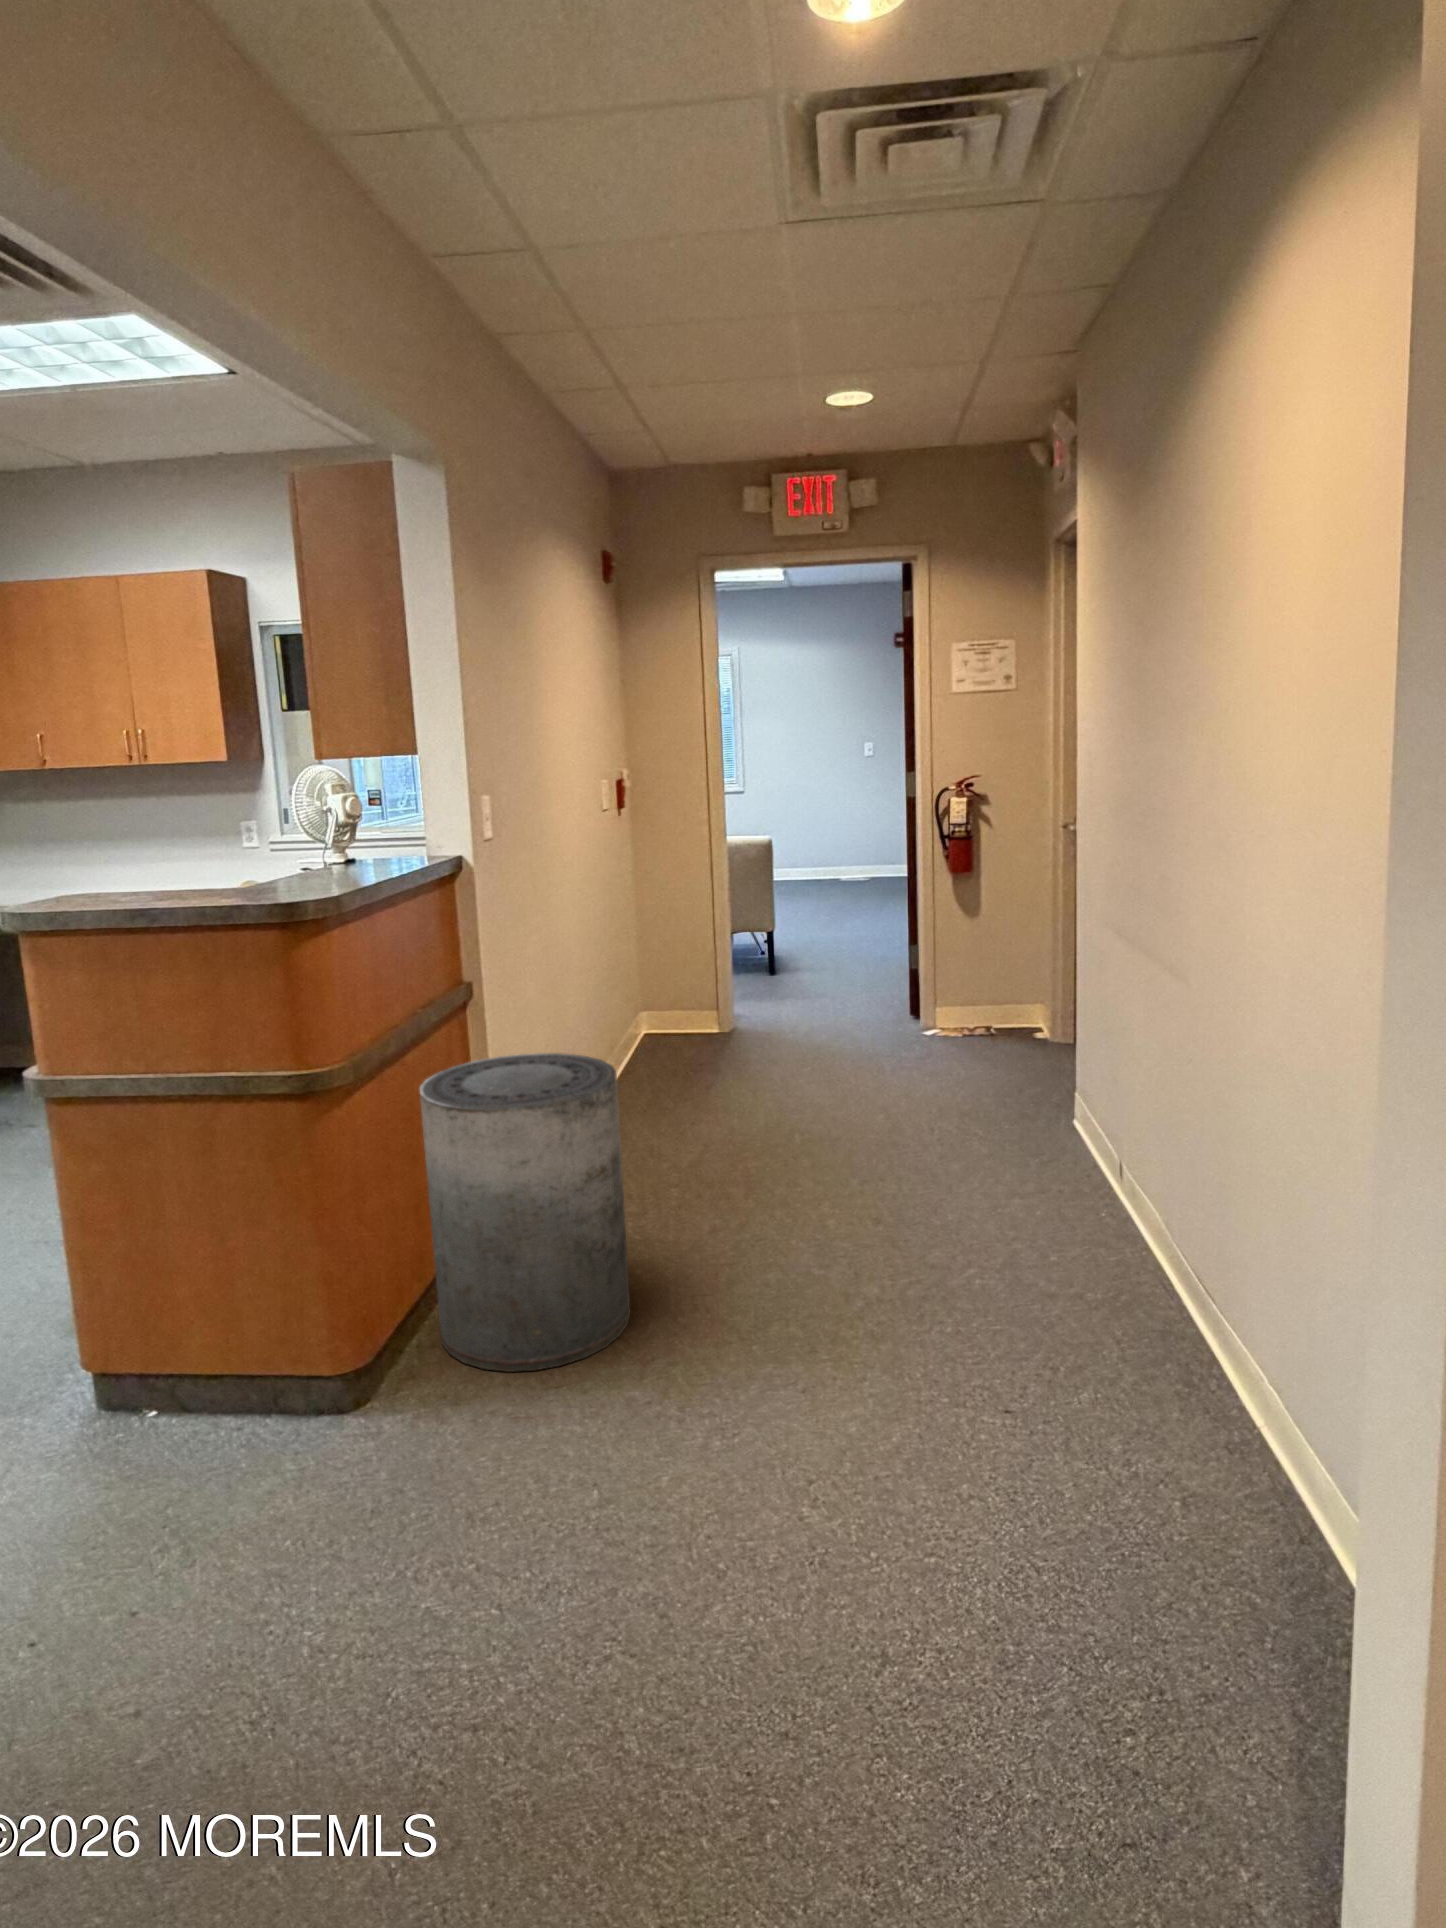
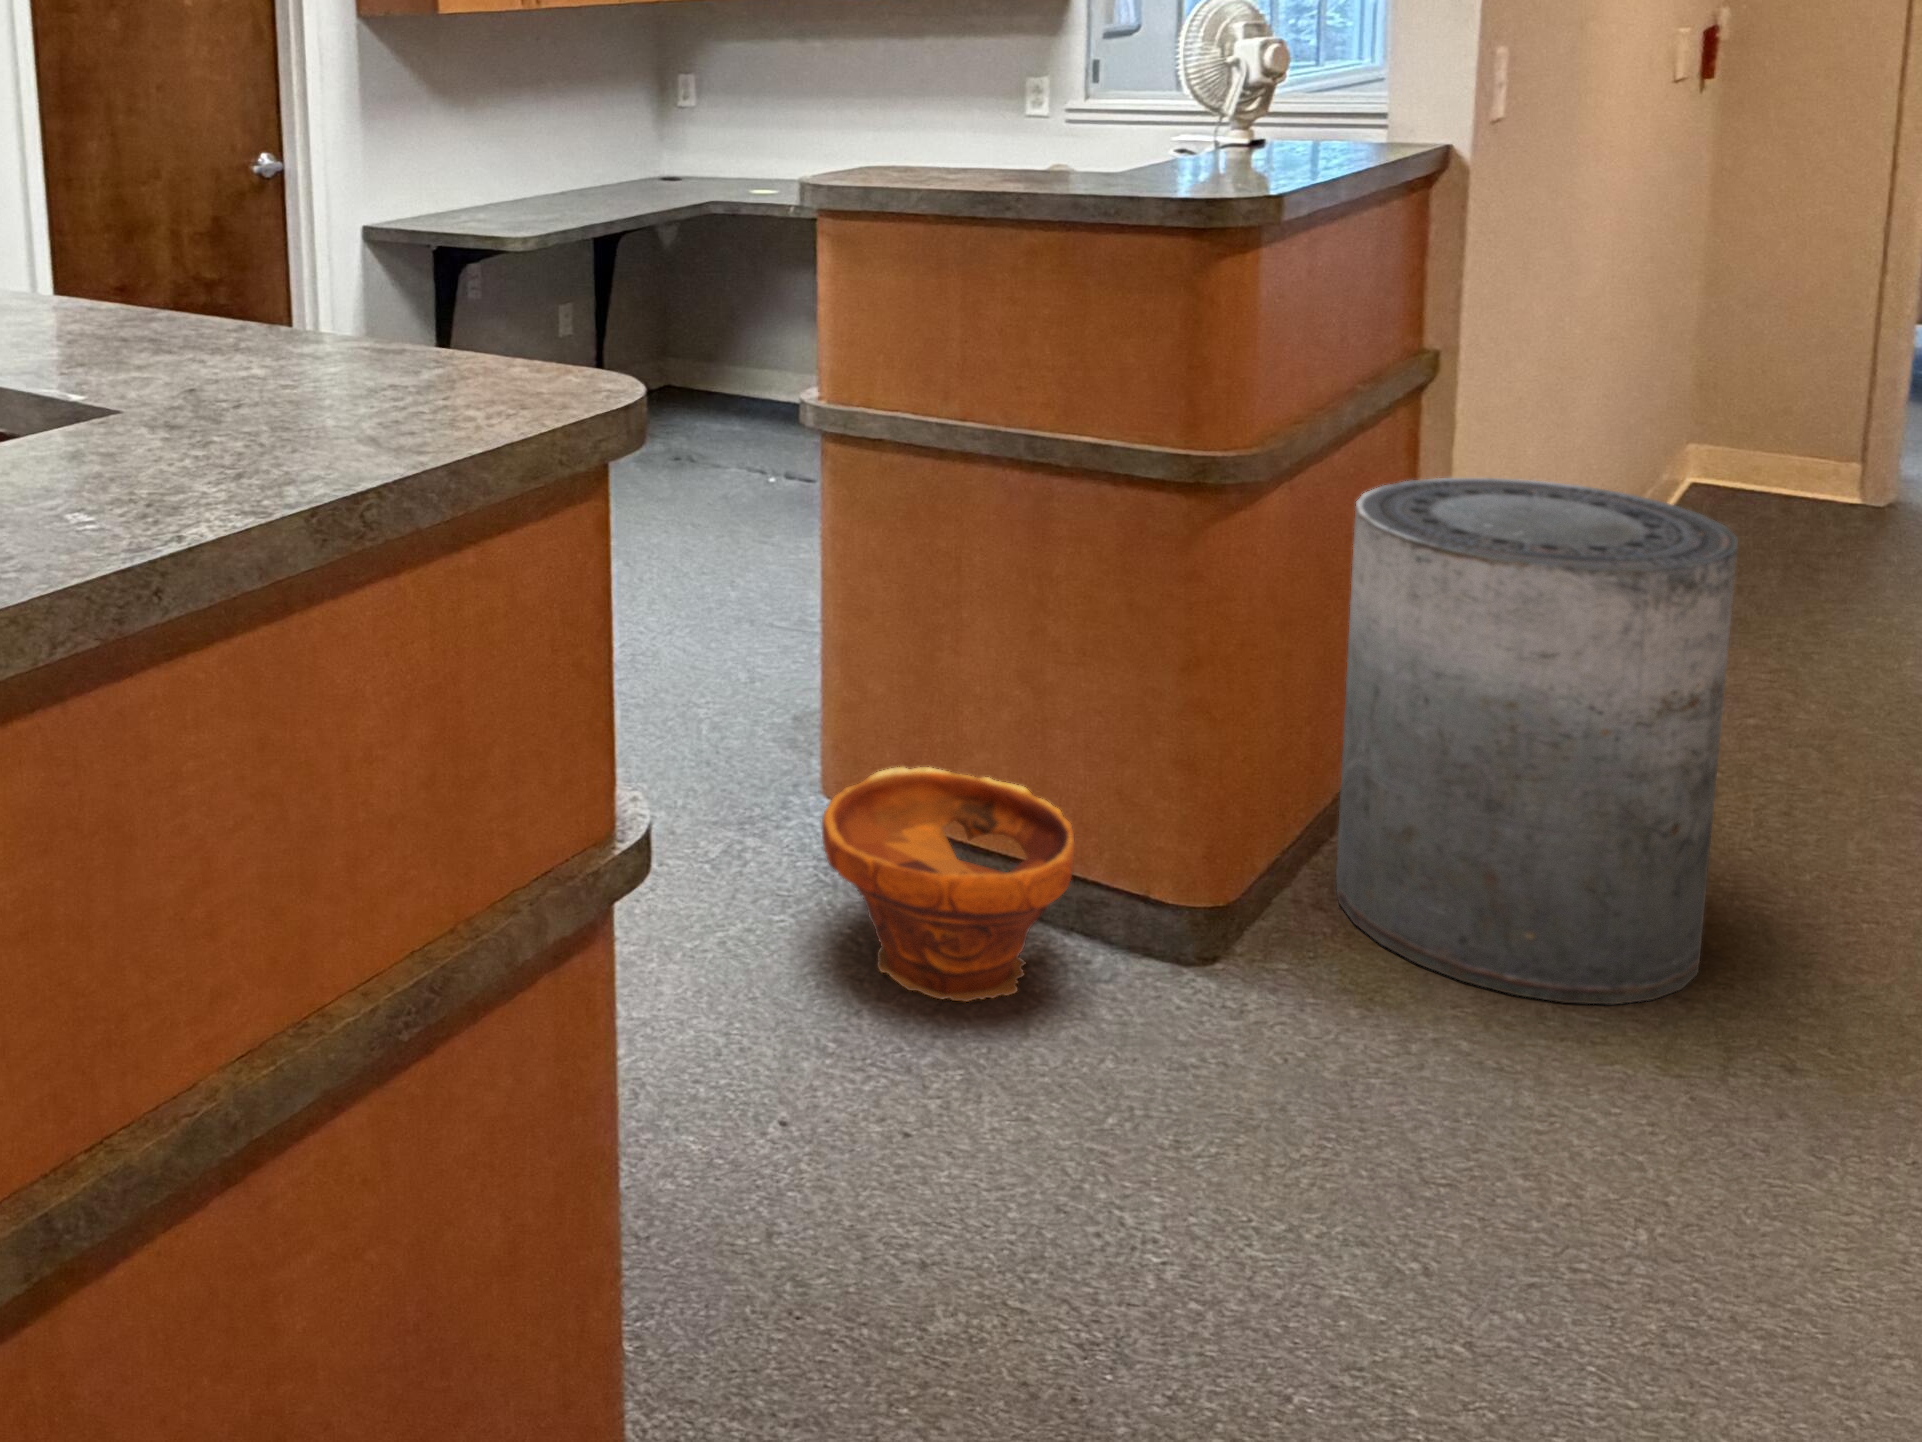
planter: none [51,1332,253,1515] -> present [822,767,1075,1002]

